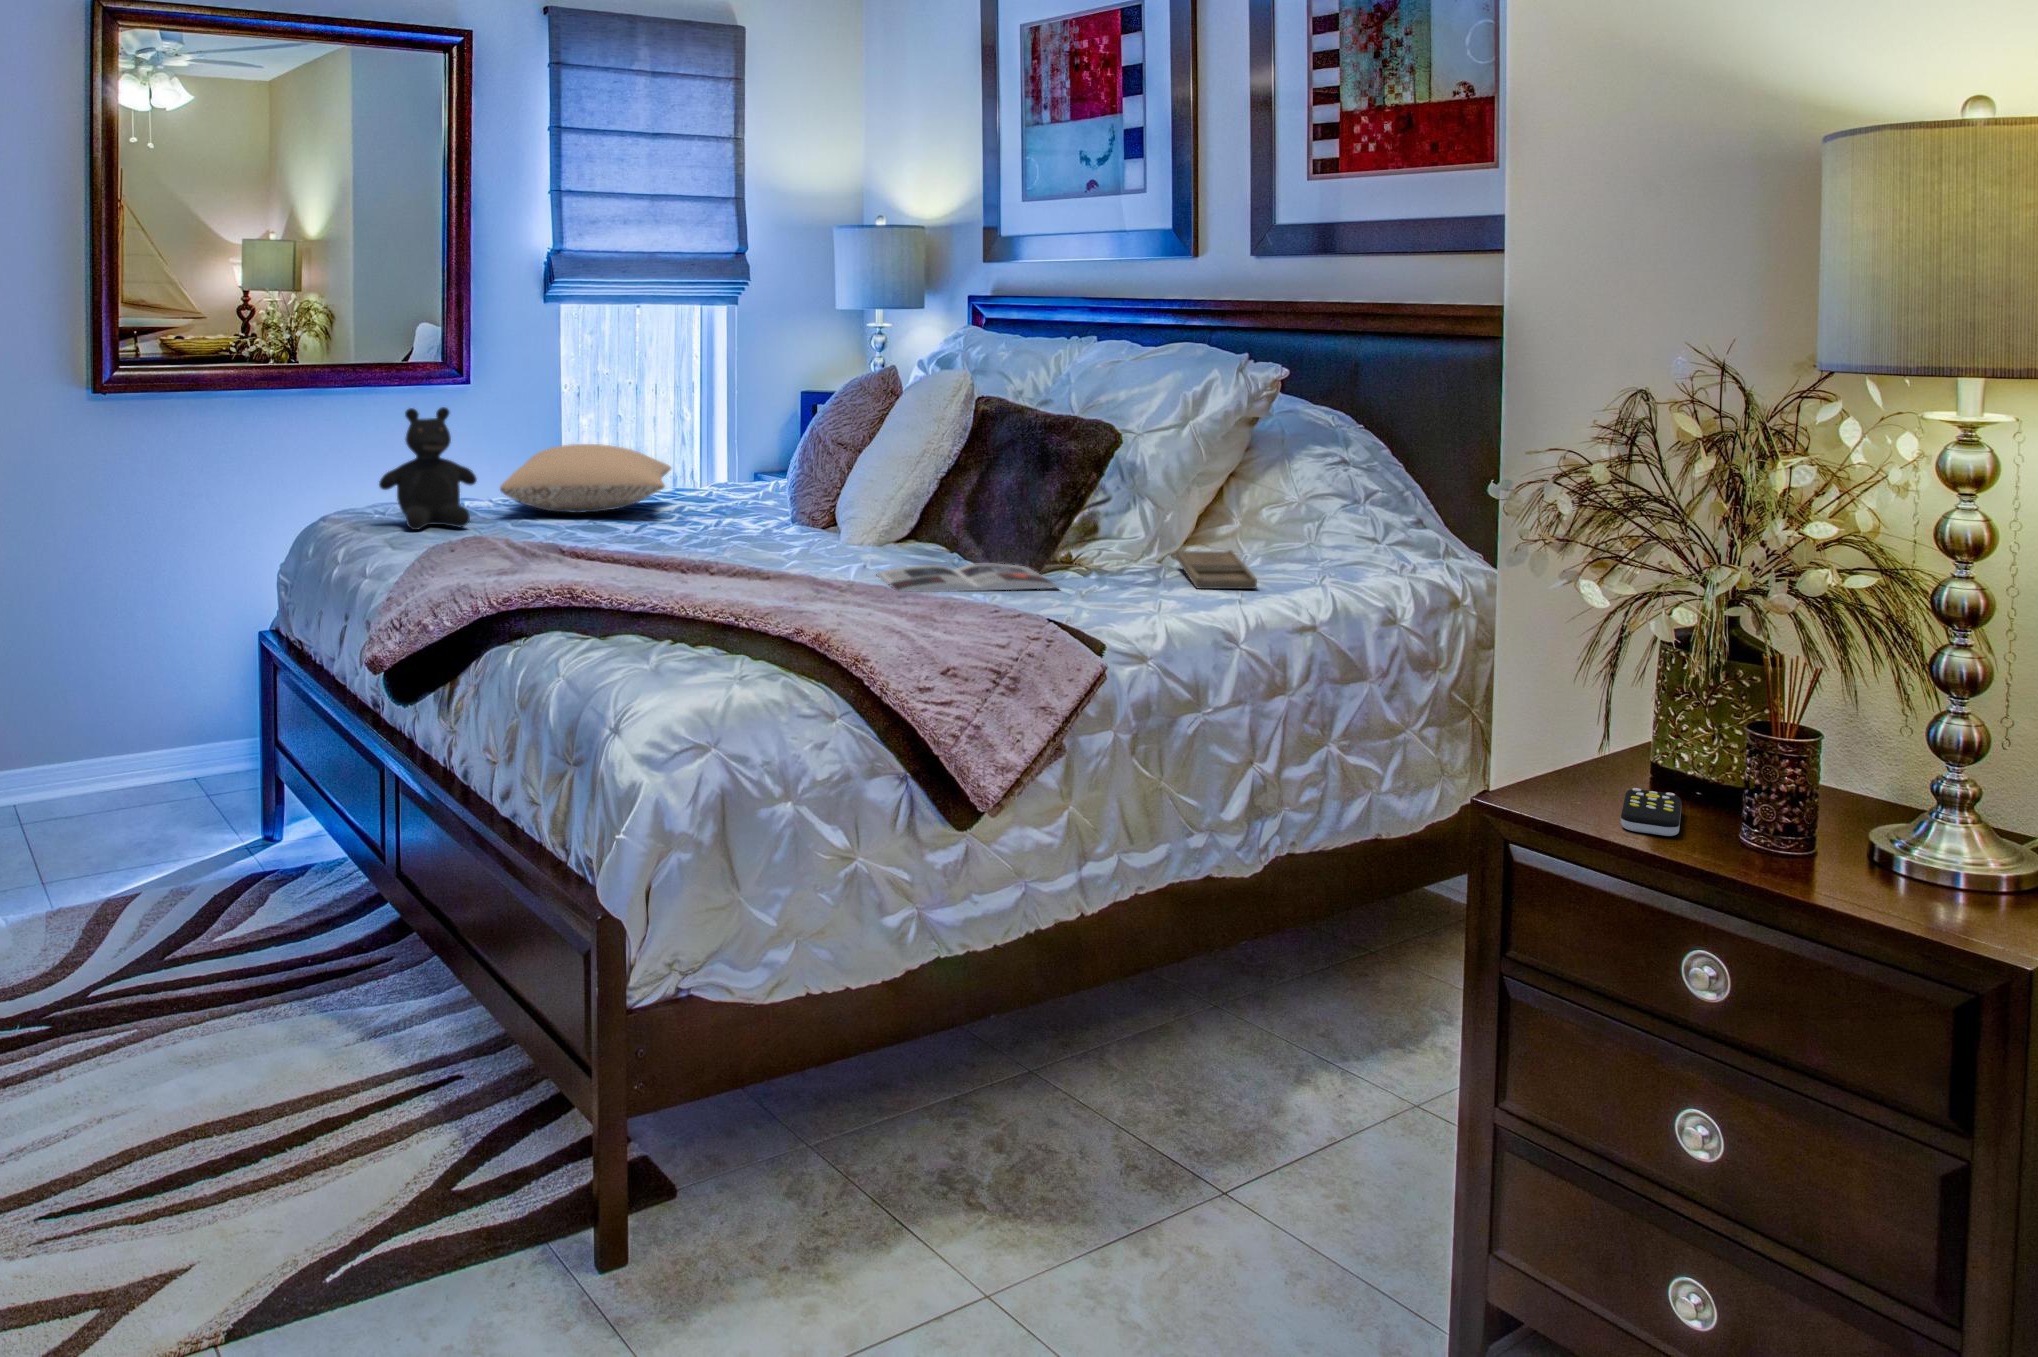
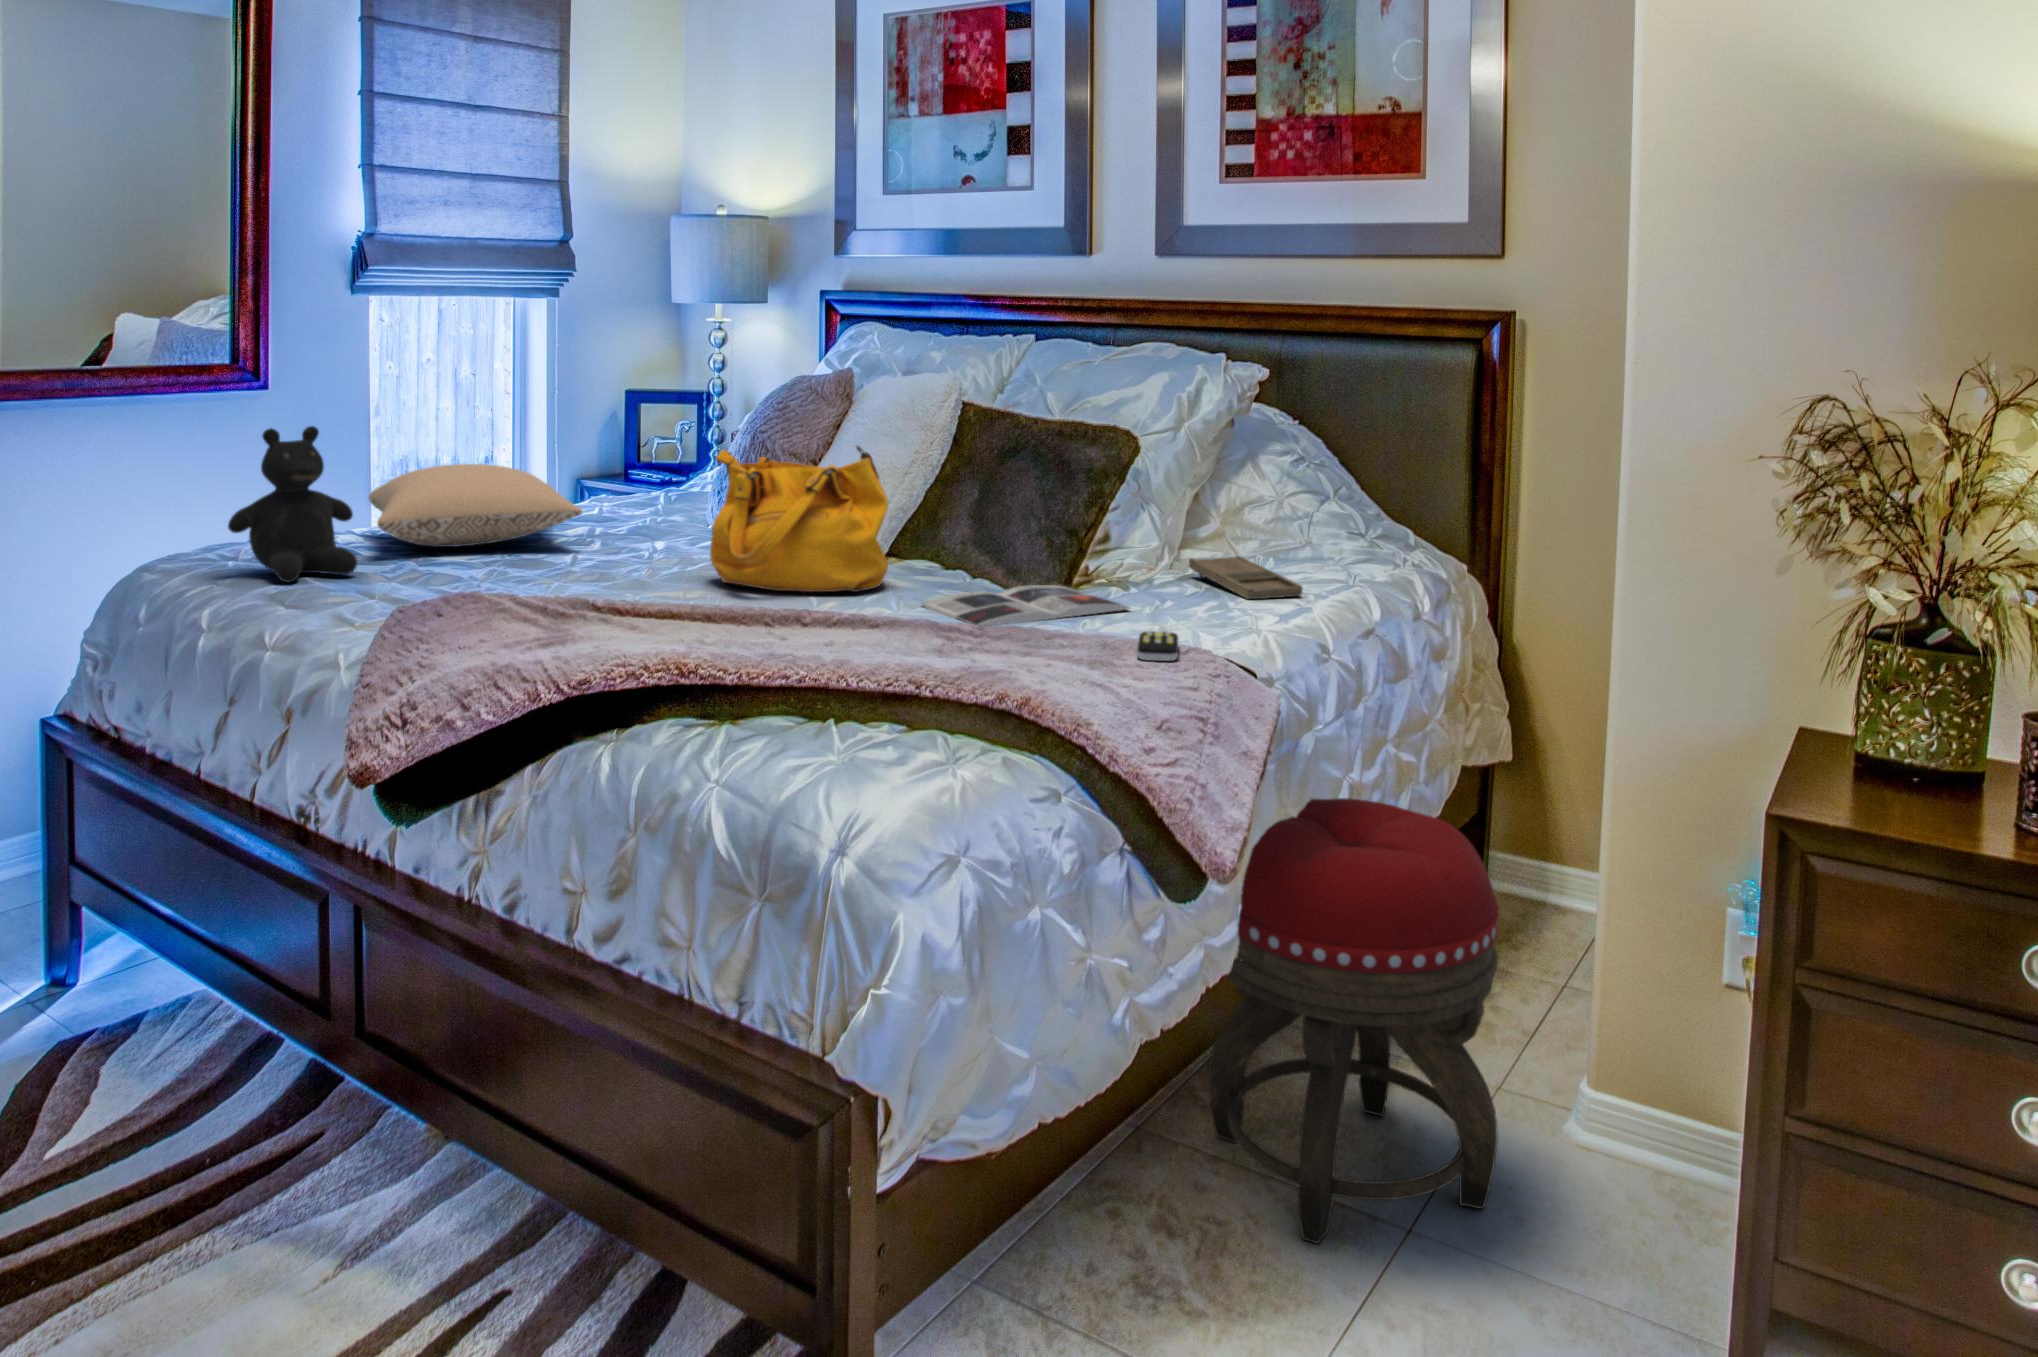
handbag: none [729,431,877,561] -> present [710,445,888,592]
footstool: none [1064,776,1339,1183] -> present [1209,798,1499,1243]
remote control: present [1621,788,1681,836] -> present [1137,631,1178,661]

